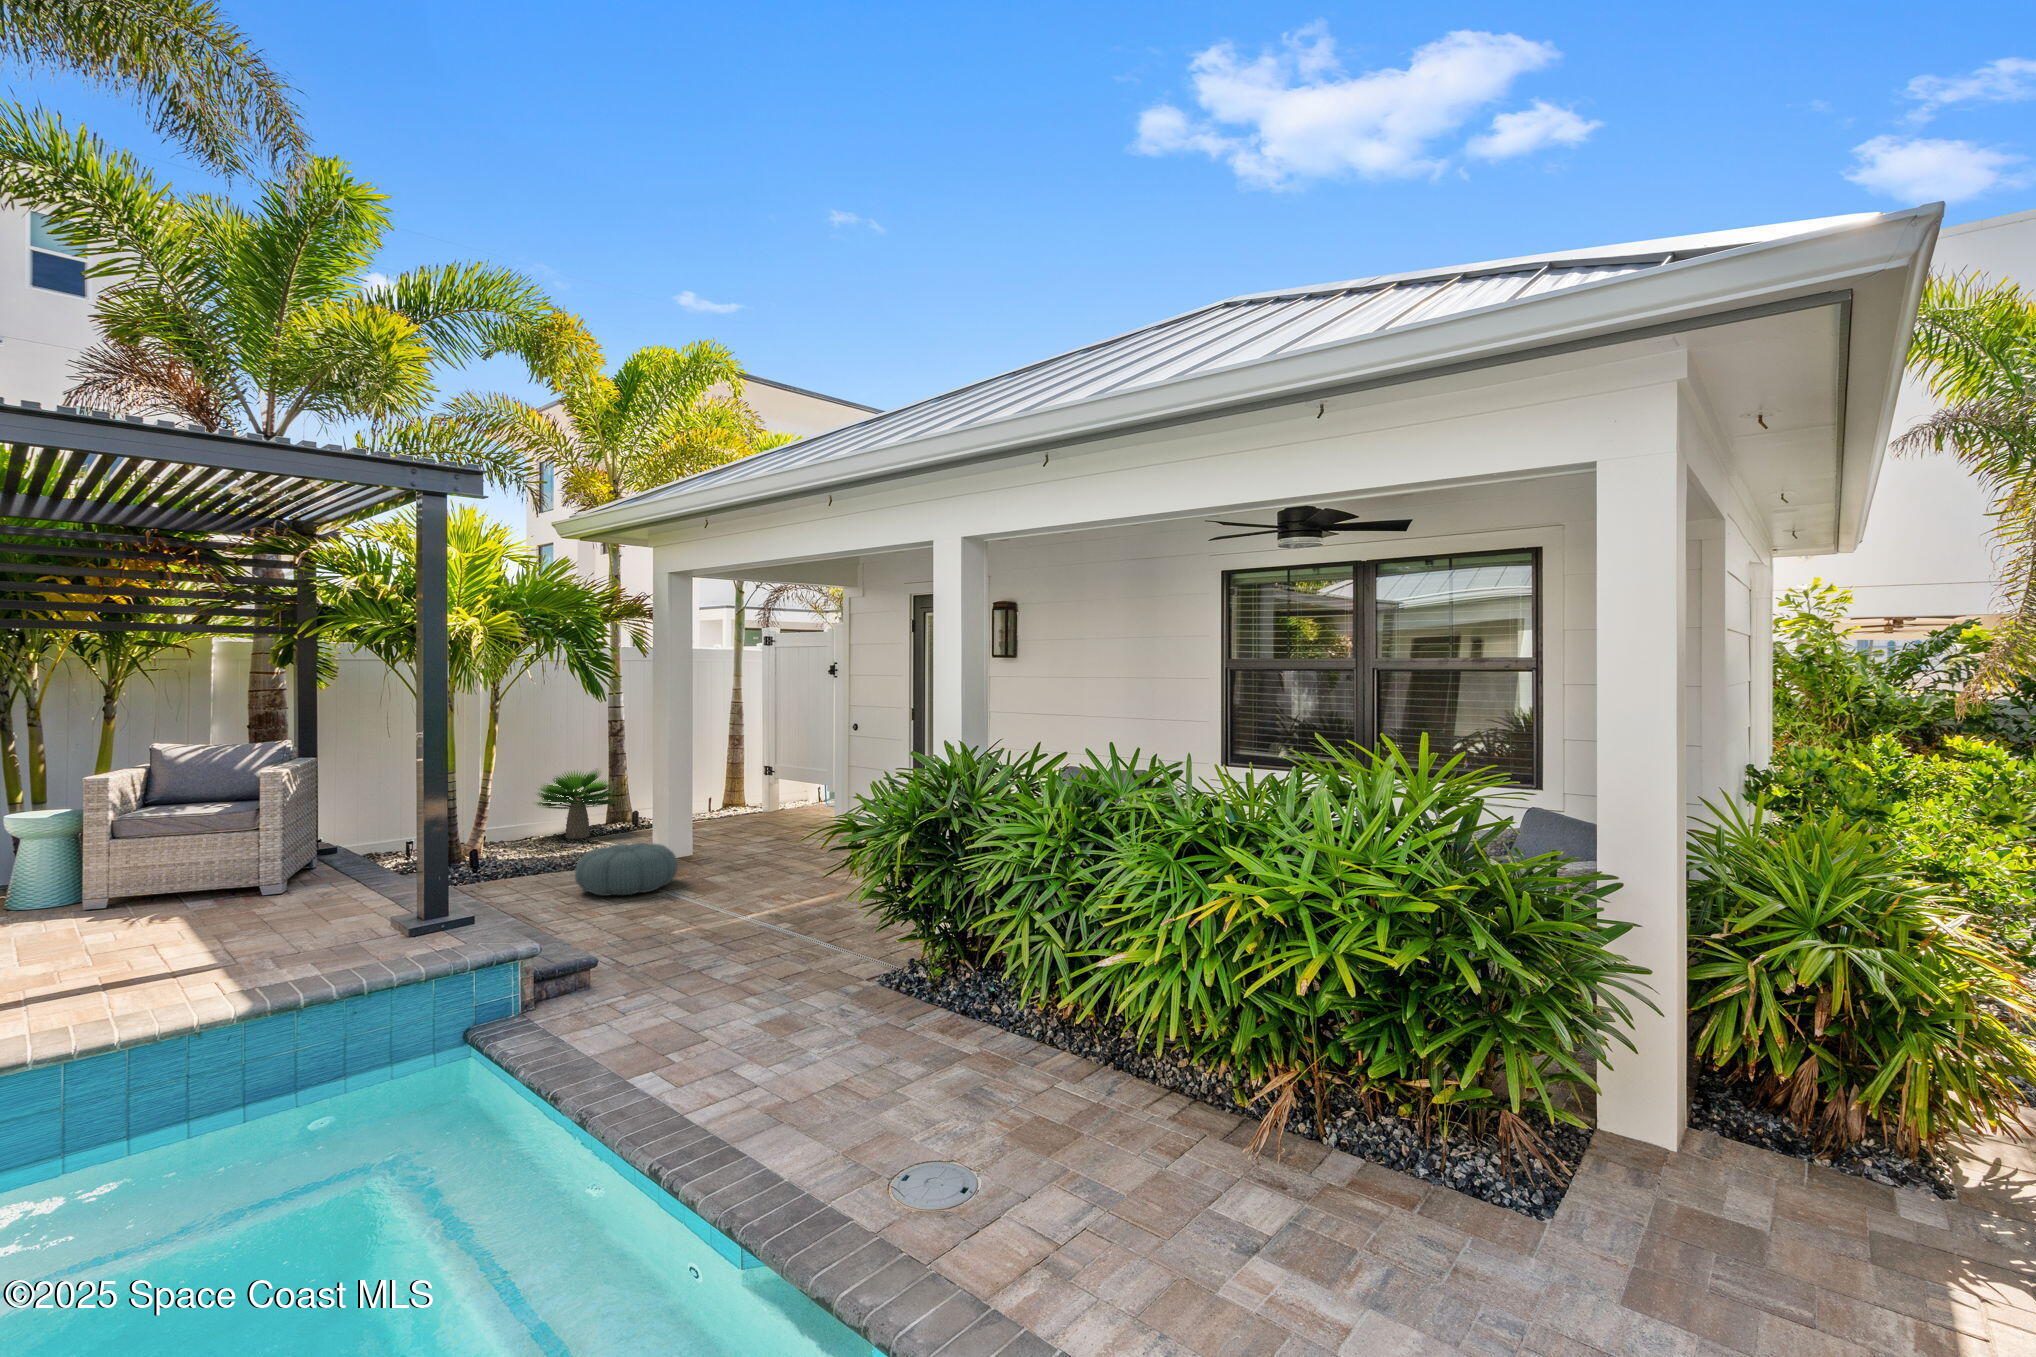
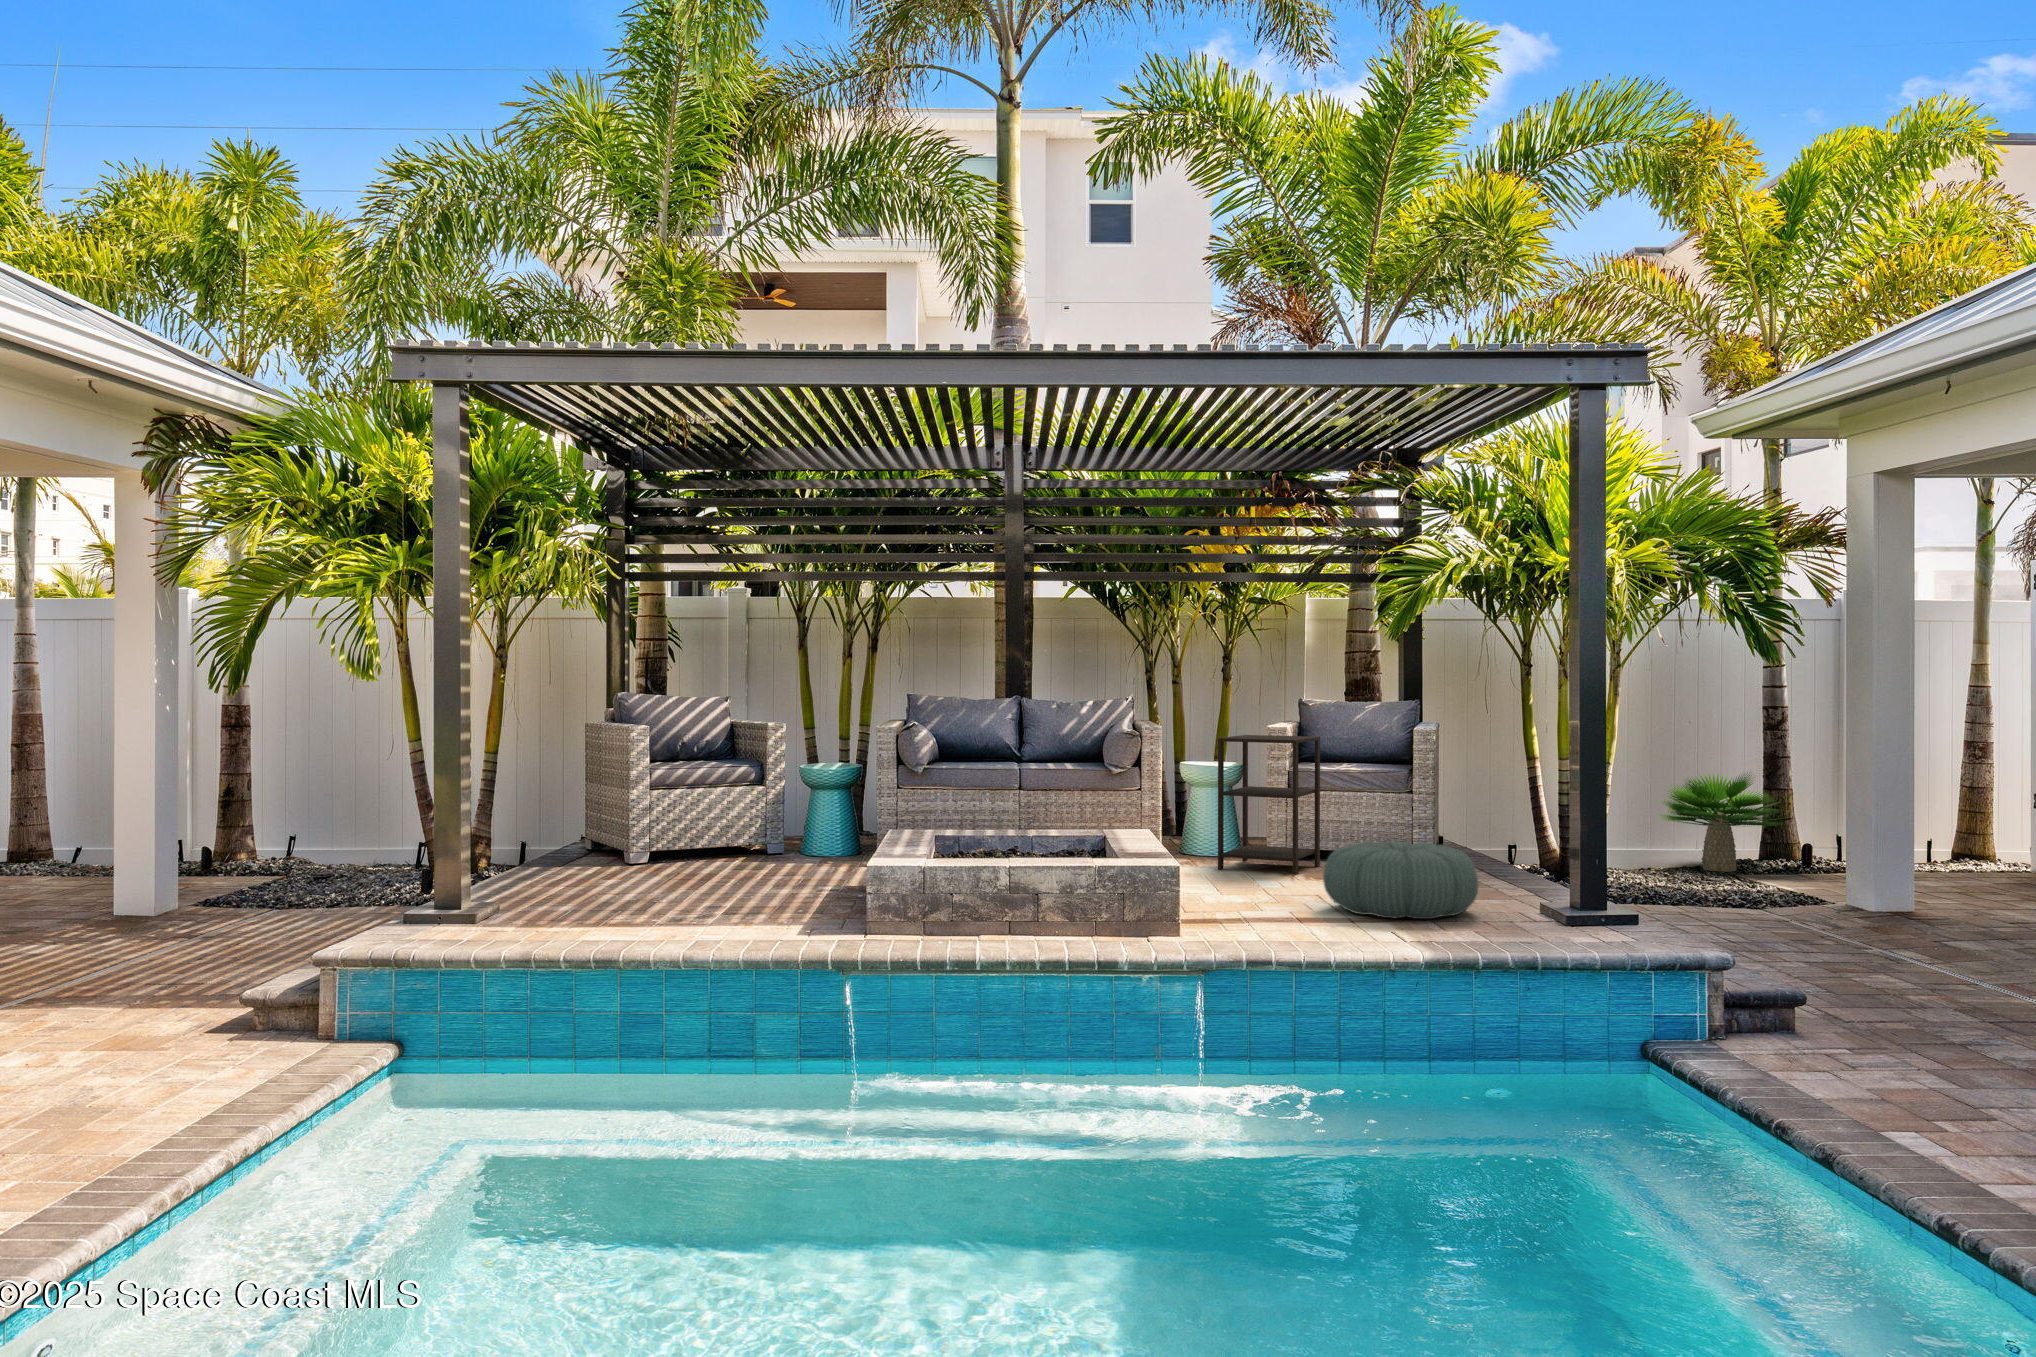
side table: none [47,778,190,922] -> present [1218,735,1320,875]
pouf: present [575,842,677,896] -> present [1323,841,1479,919]

